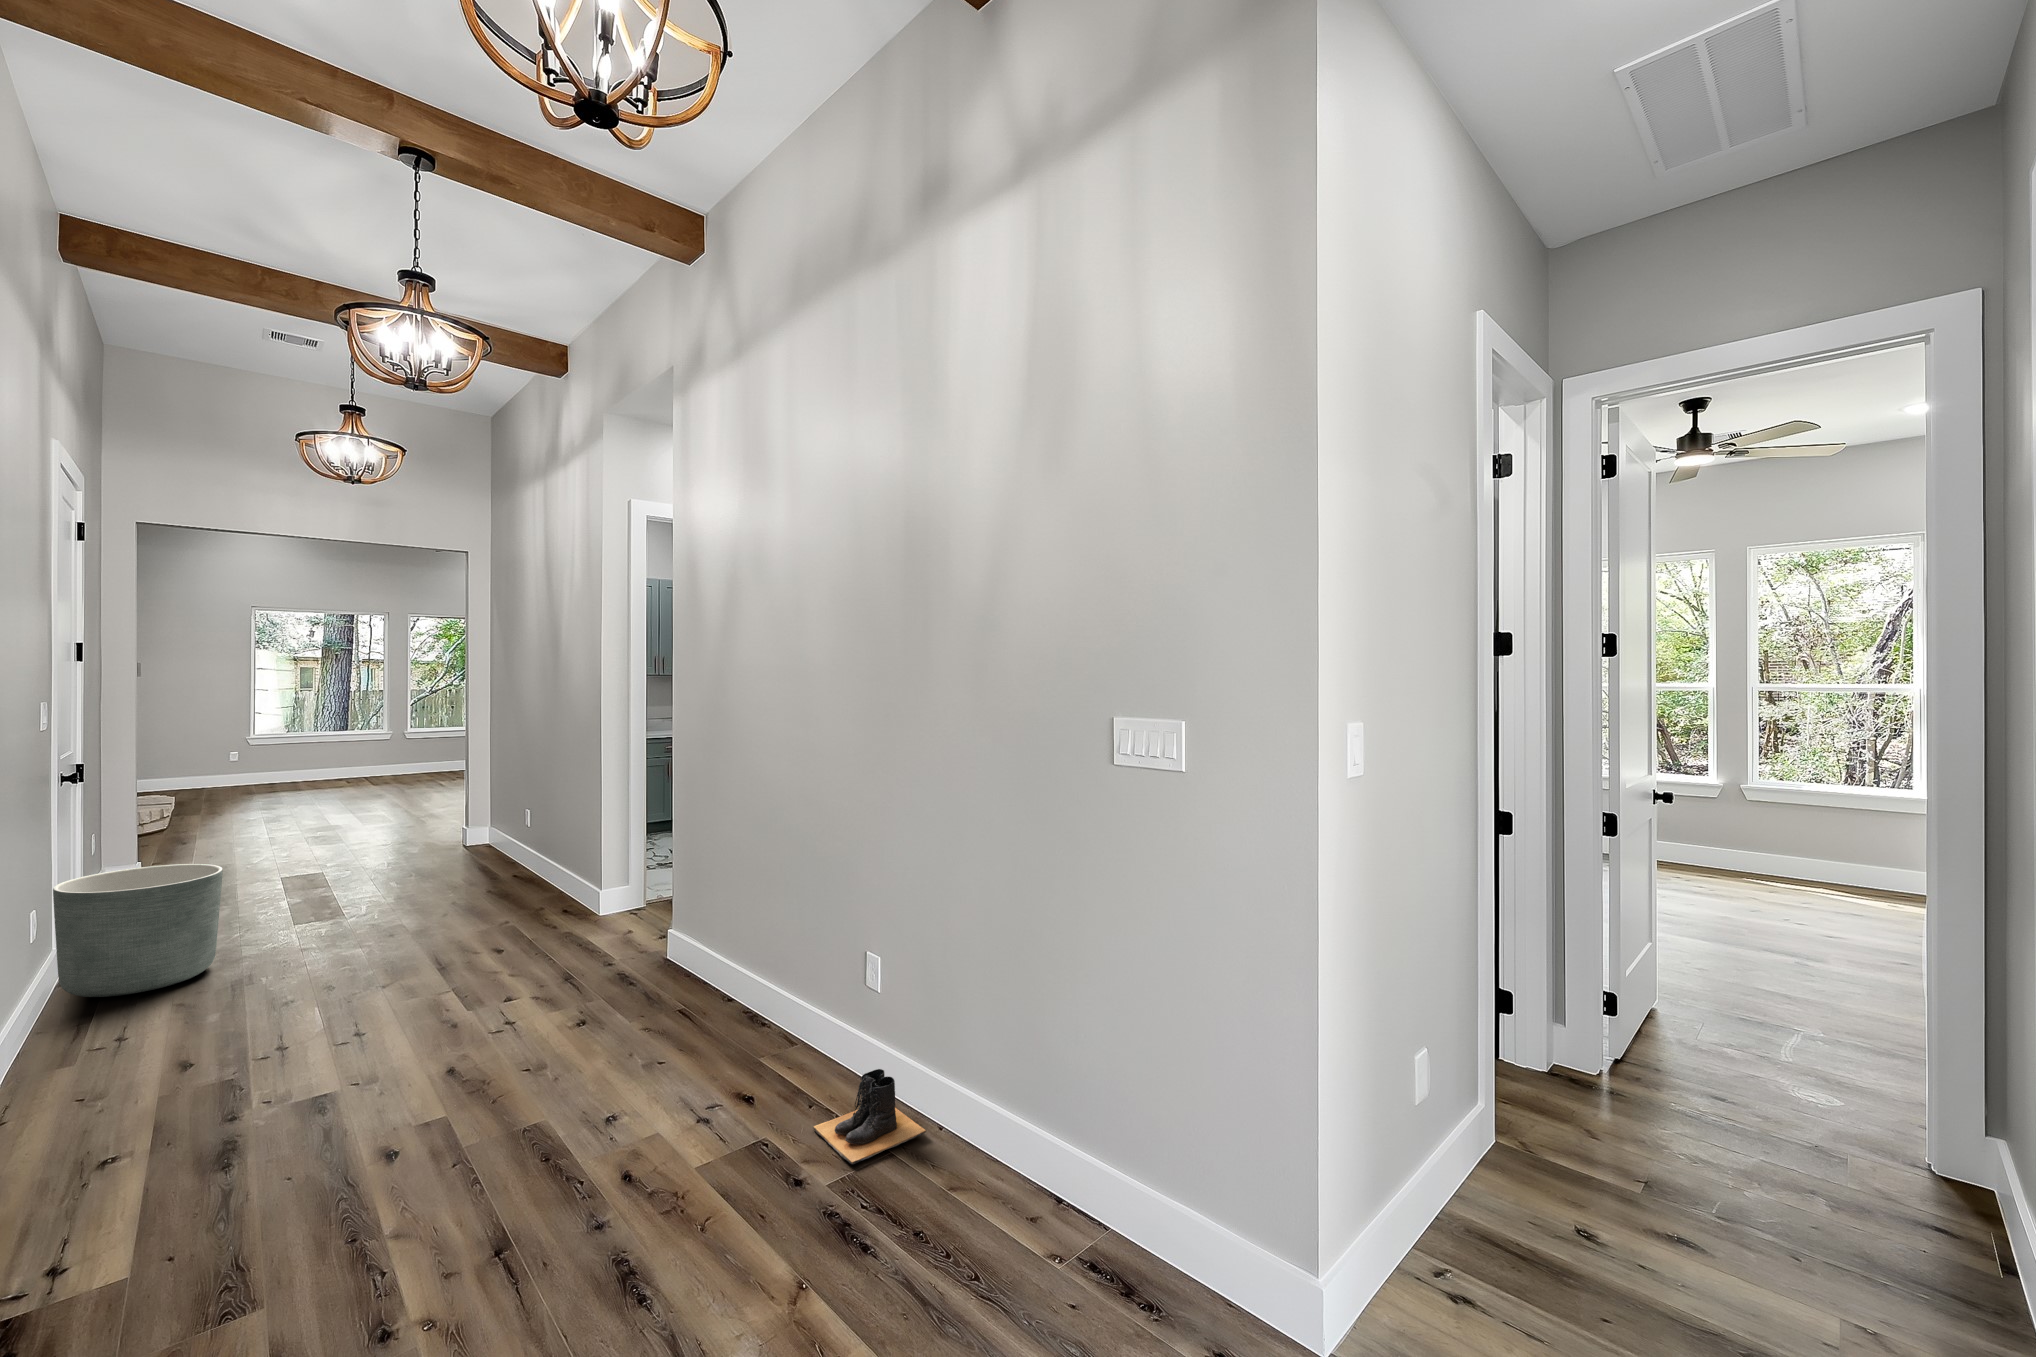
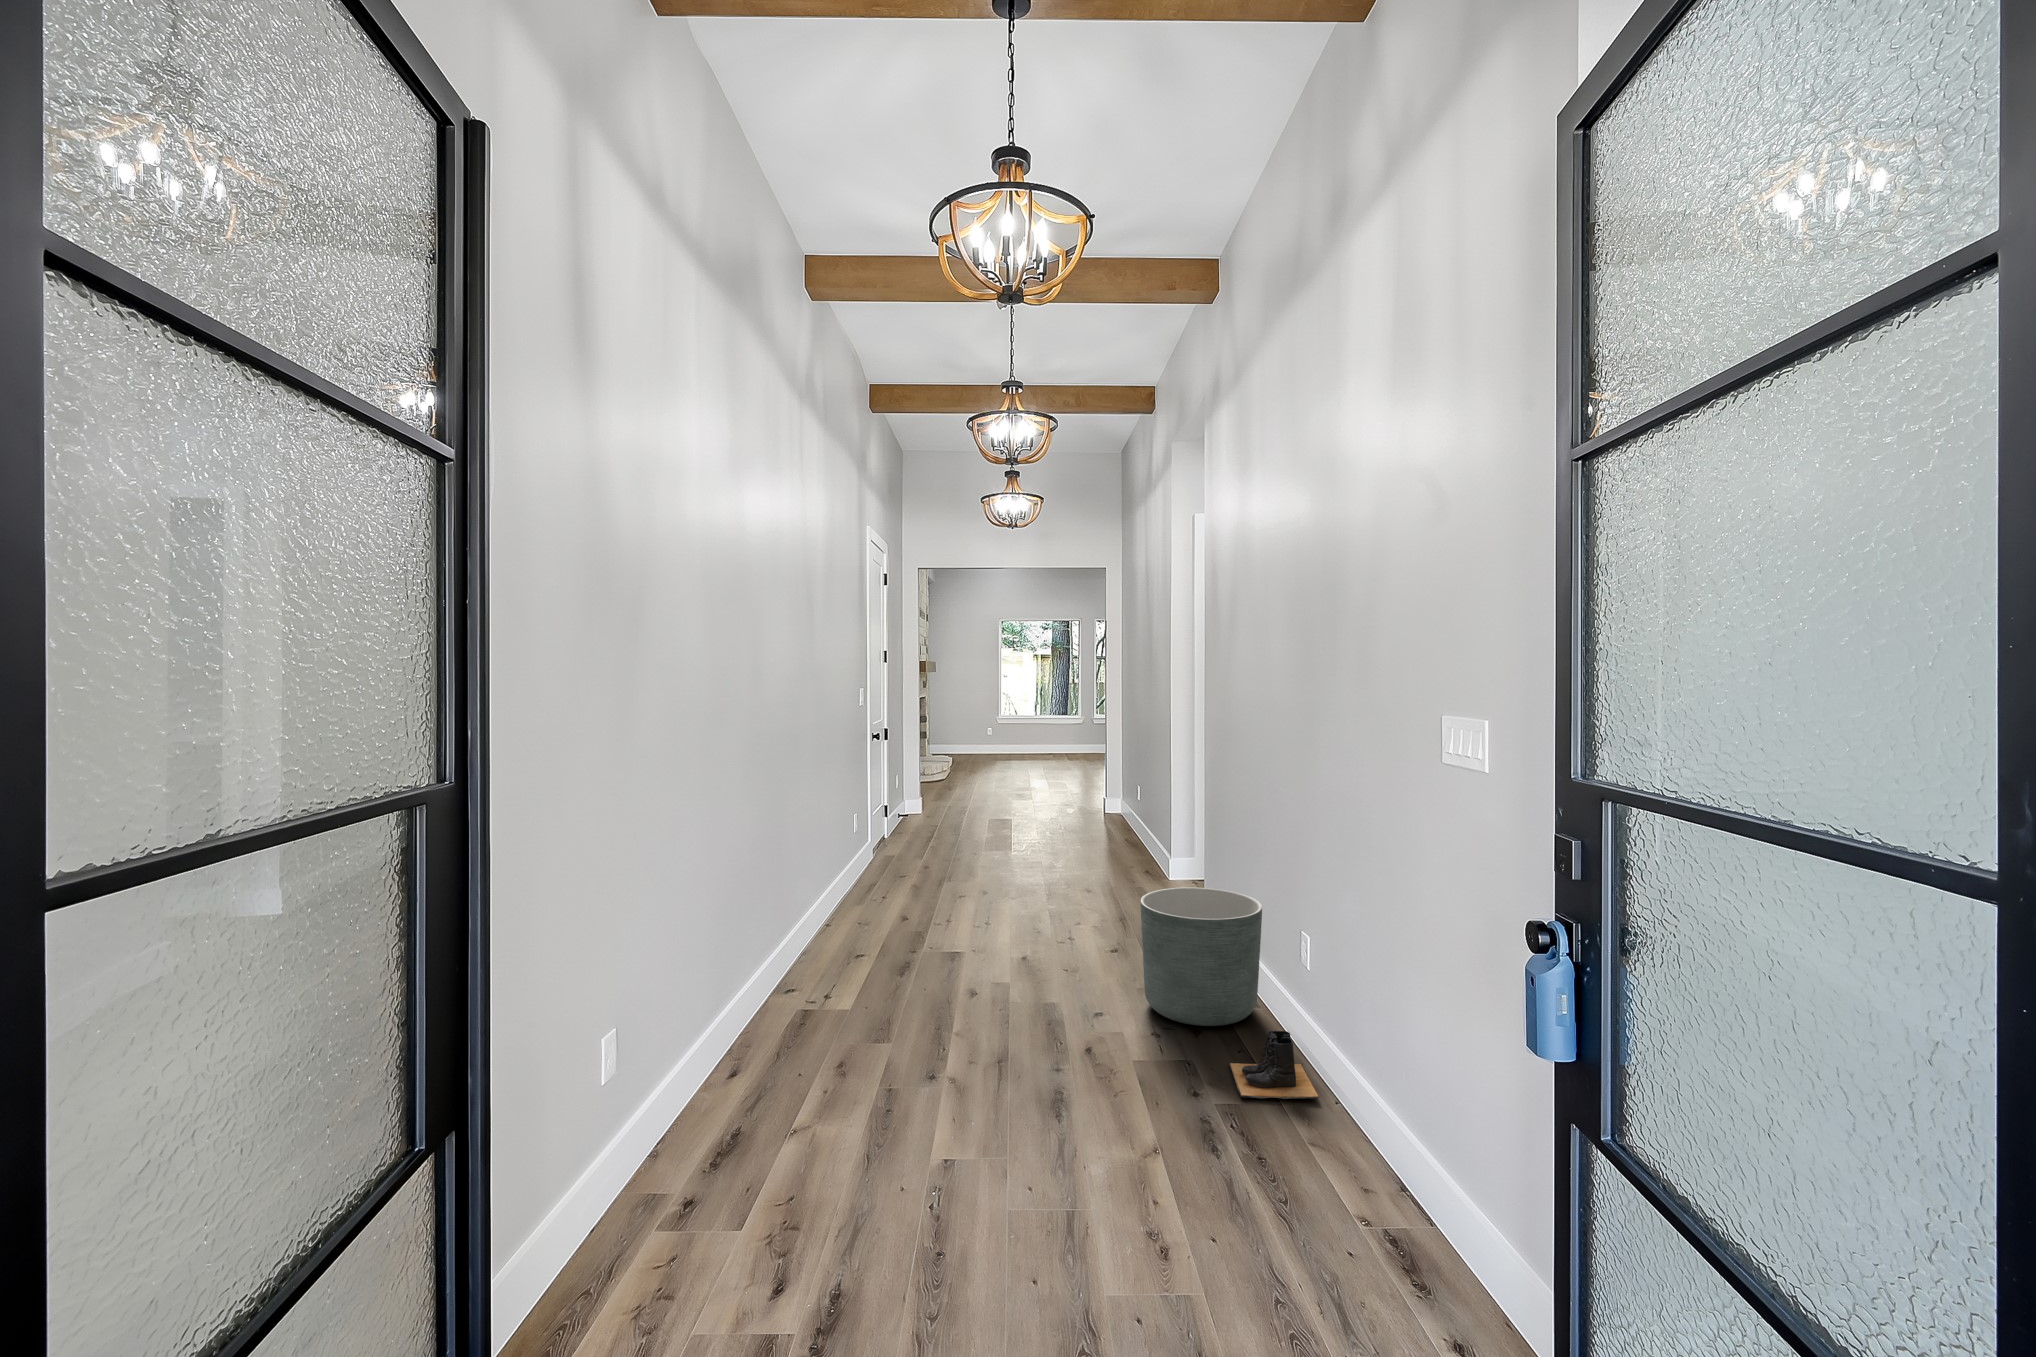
planter: present [53,864,223,997] -> present [1140,888,1262,1026]

